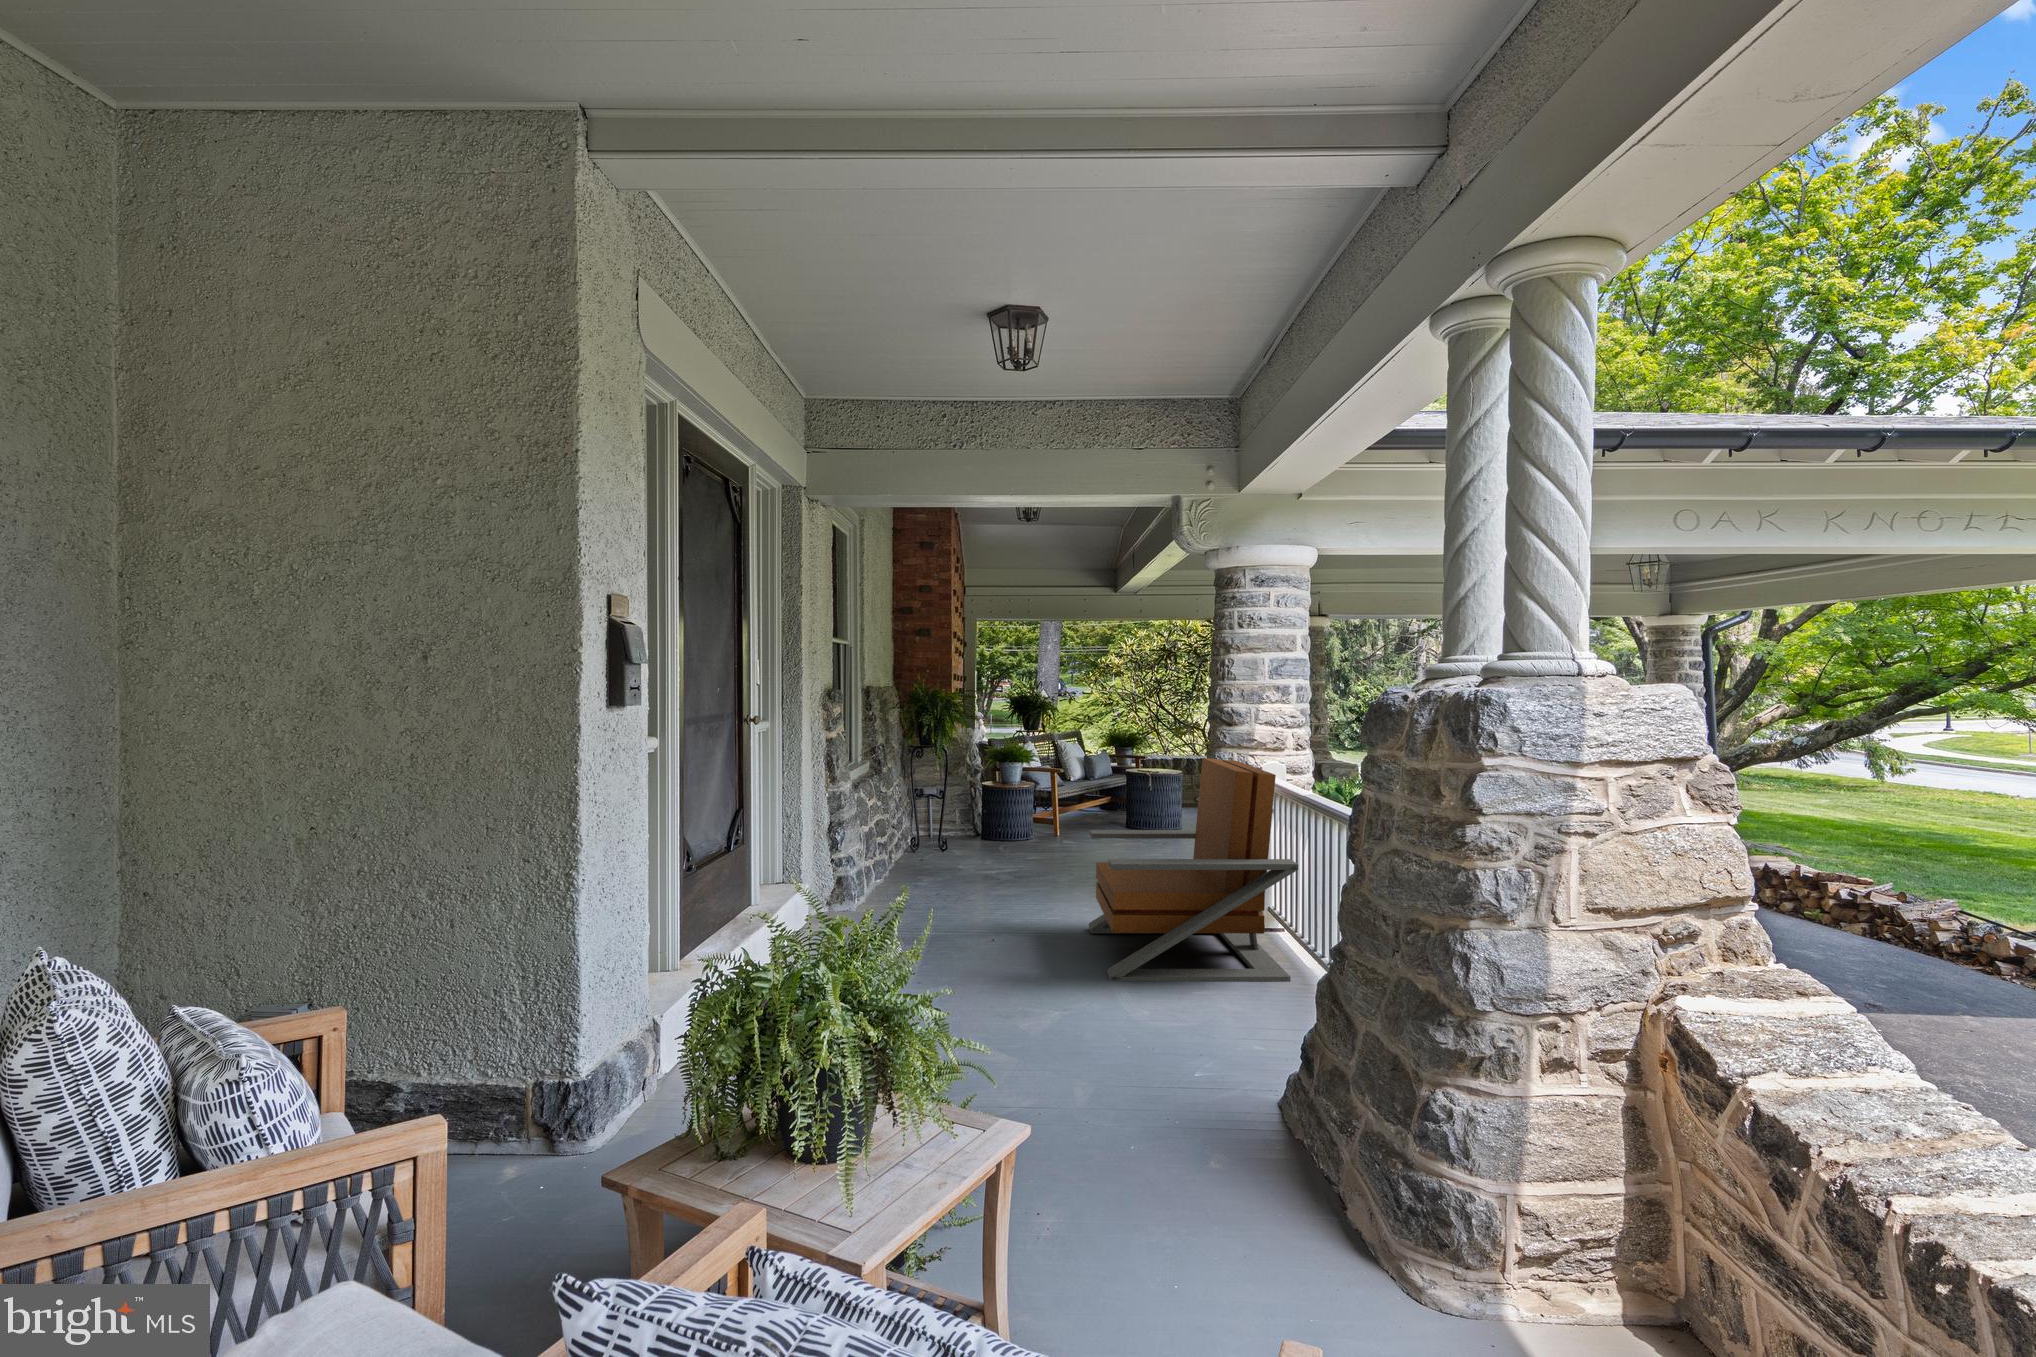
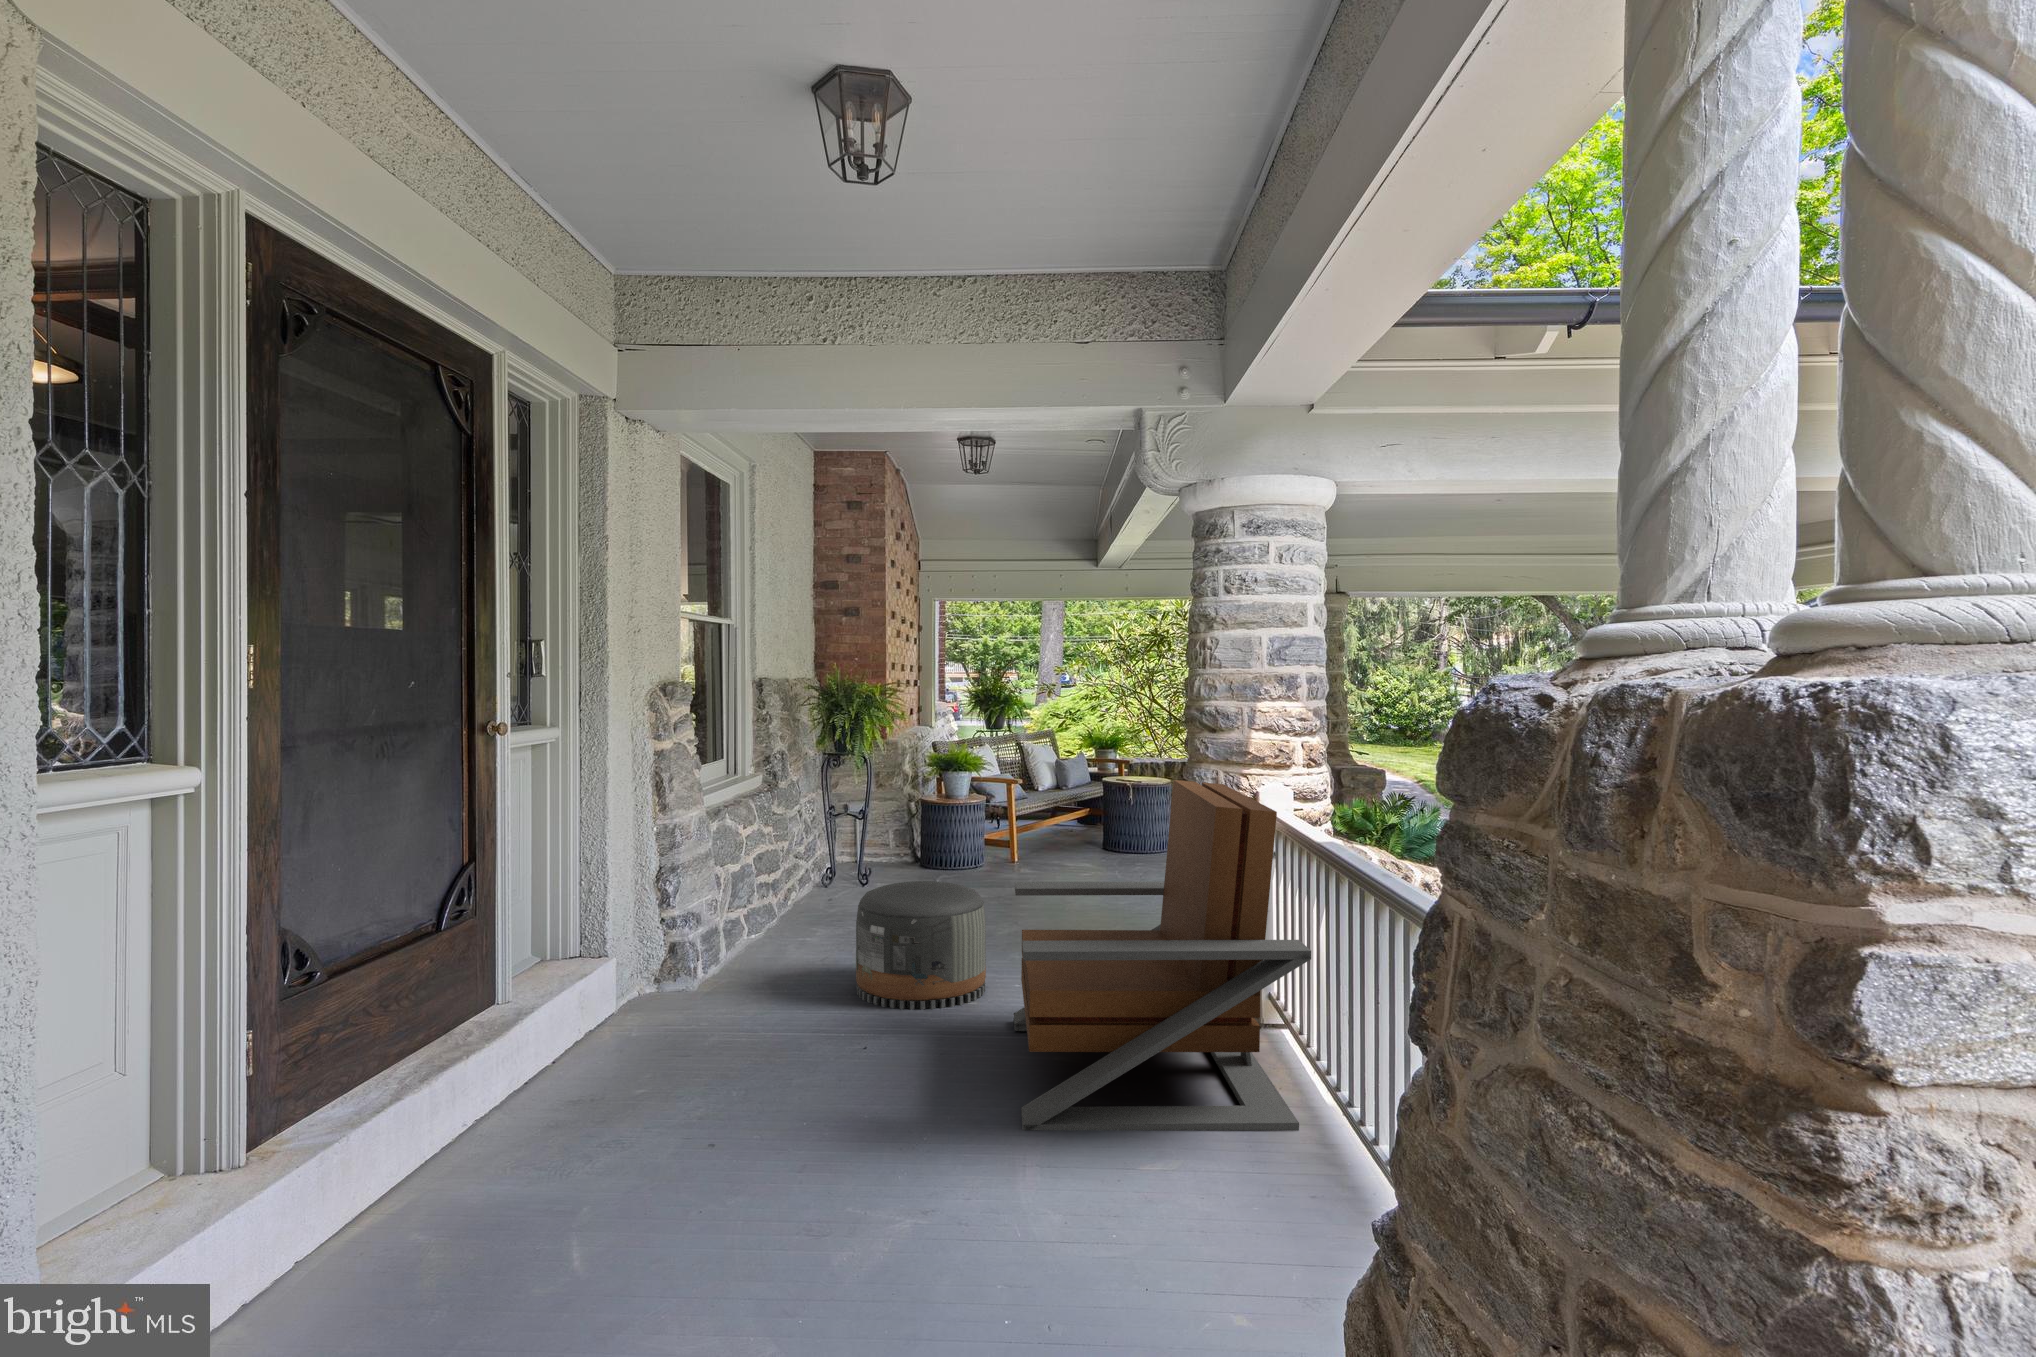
pouf: none [971,835,1063,923] -> present [856,881,986,1010]

